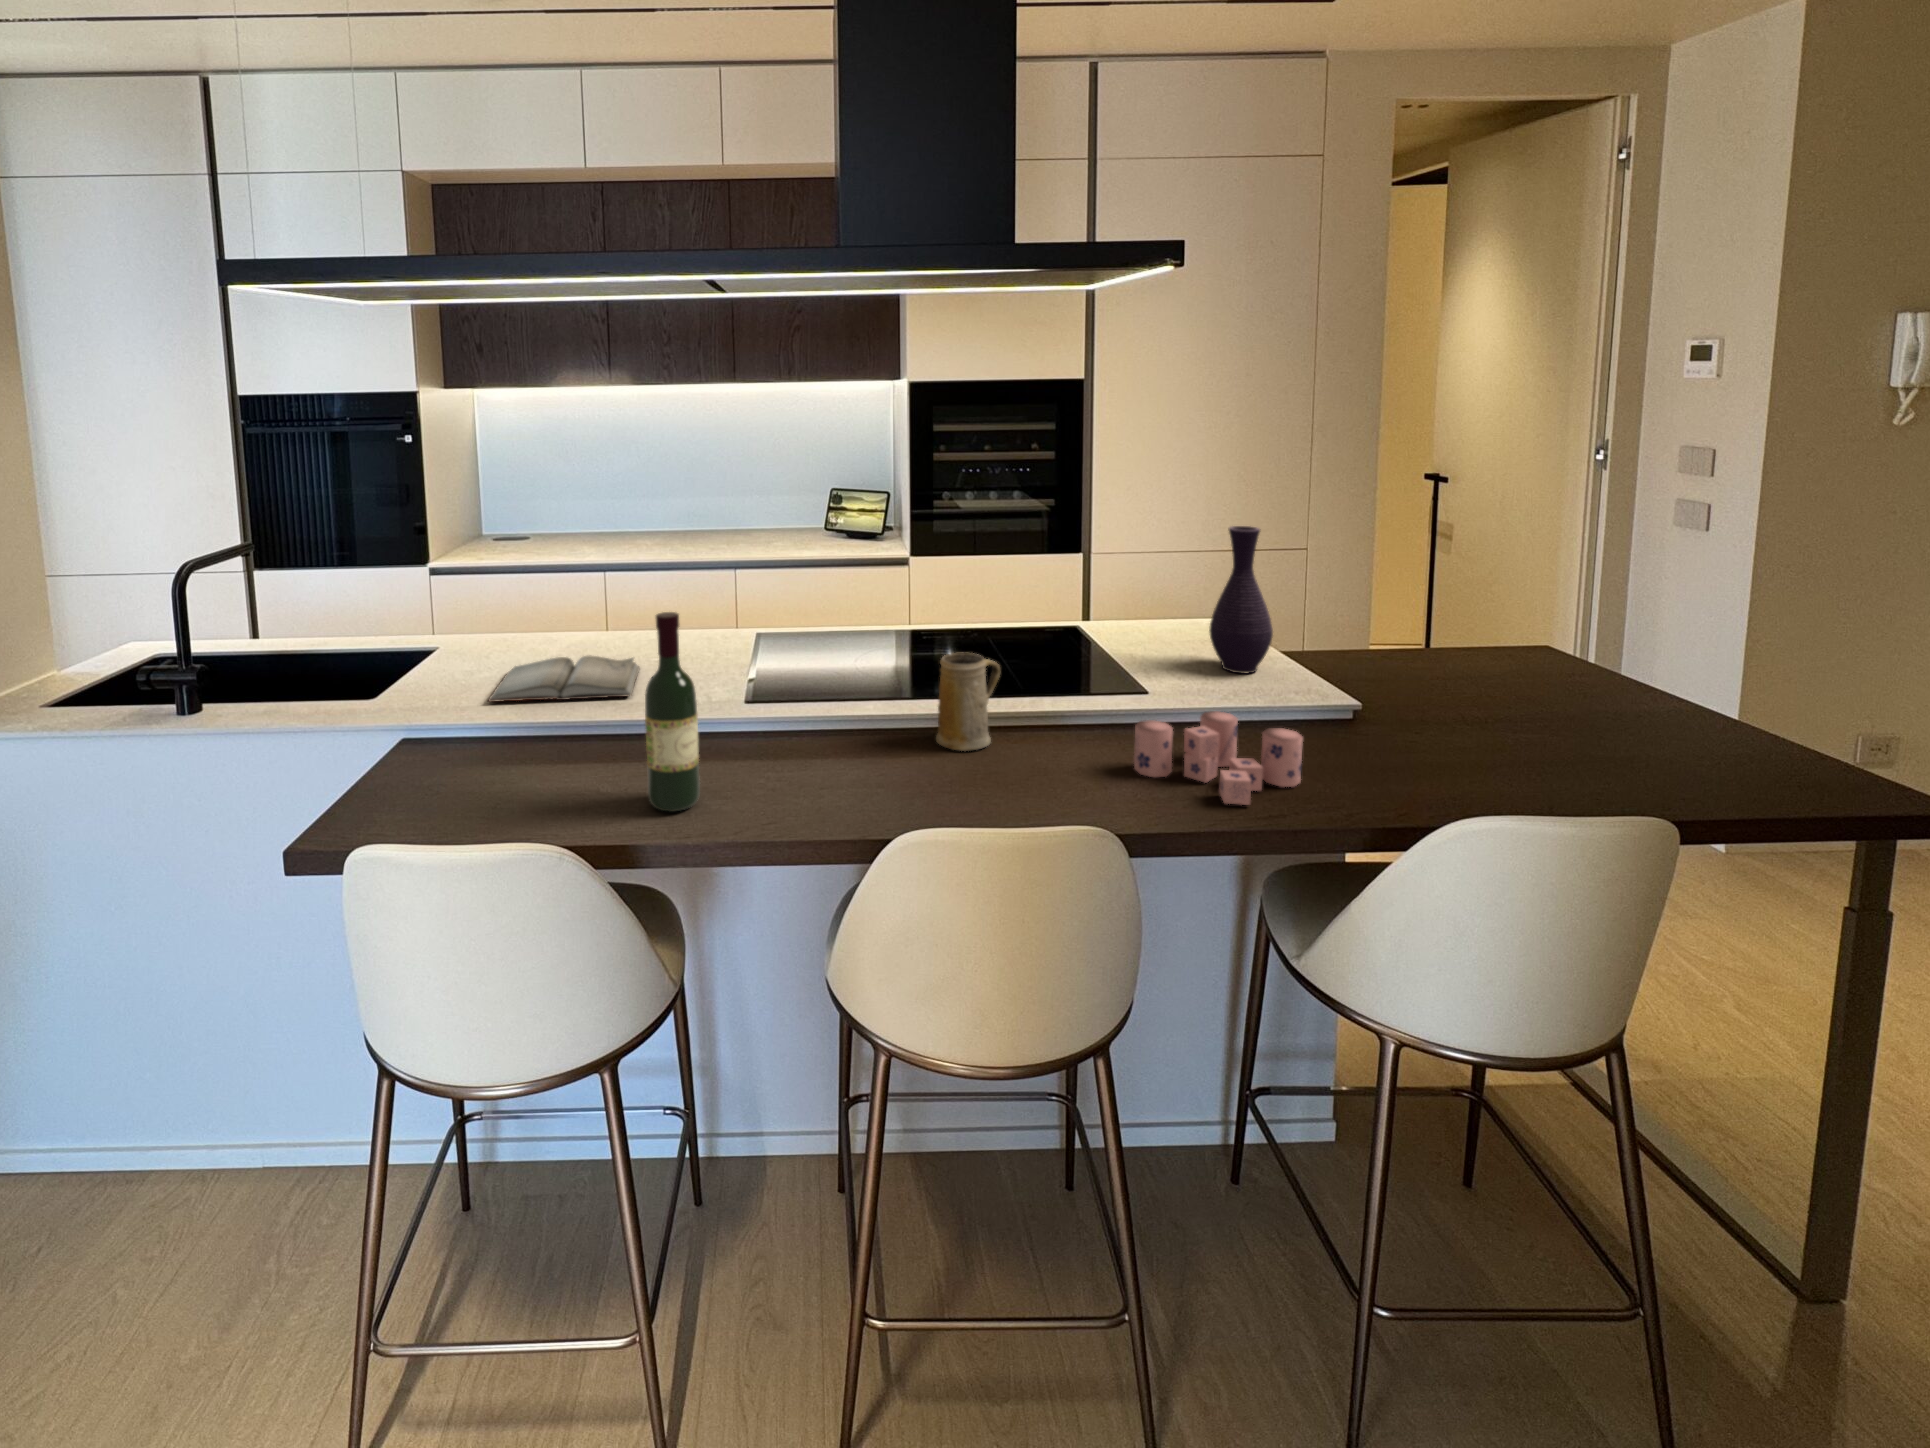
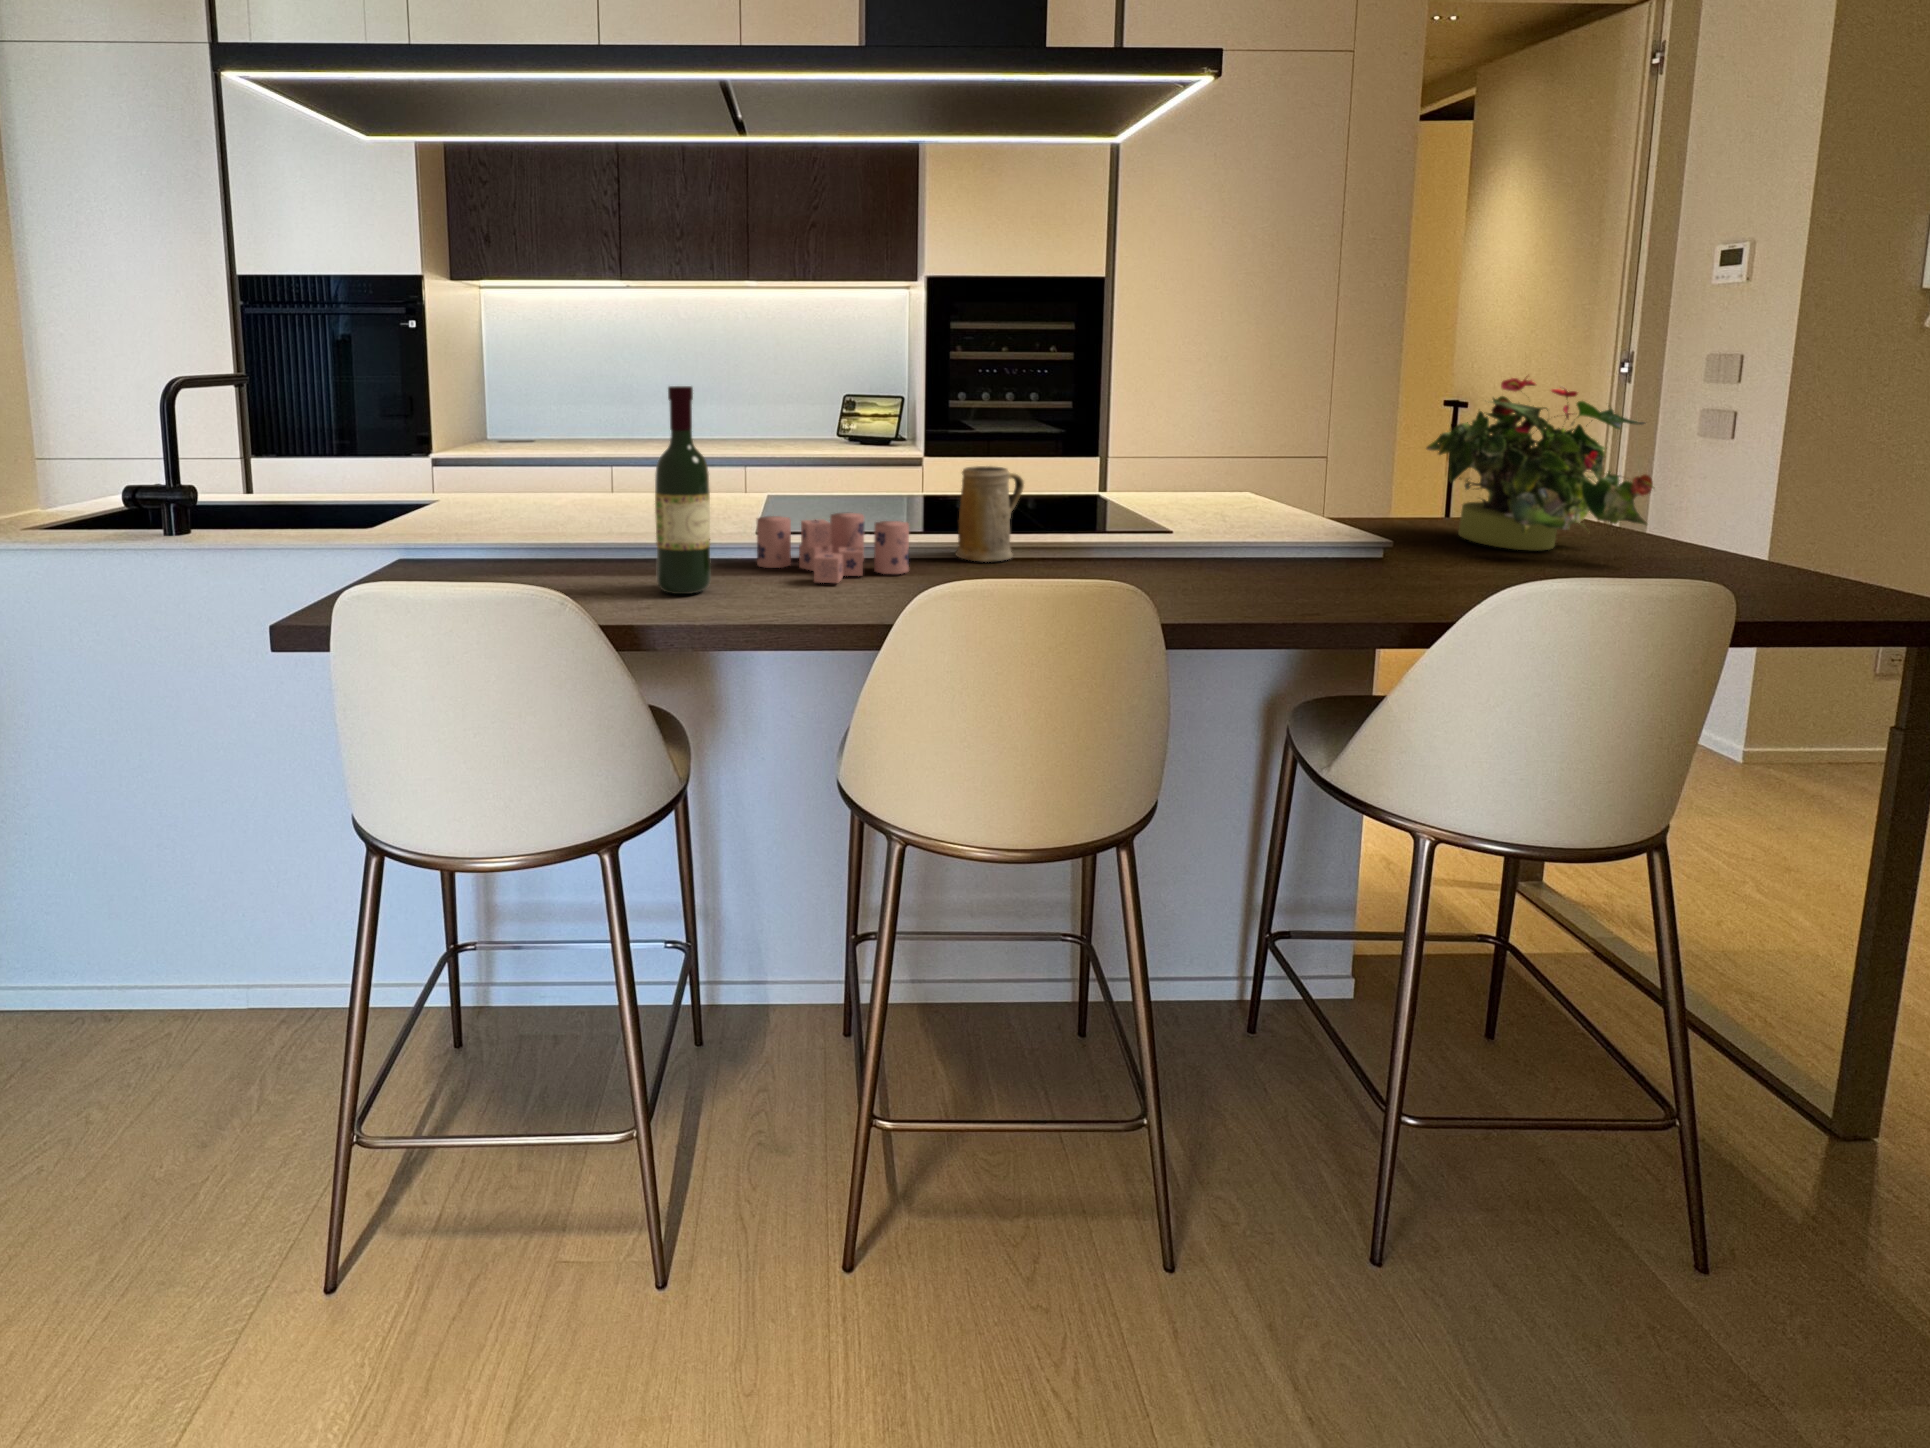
vase: present [1209,526,1273,674] -> none [1236,370,1301,520]
potted plant: none [1392,542,1612,720] -> present [1427,378,1653,551]
hardback book: present [488,656,640,702] -> none [489,494,648,526]
candle: present [1134,711,1303,805] -> present [757,513,909,583]

